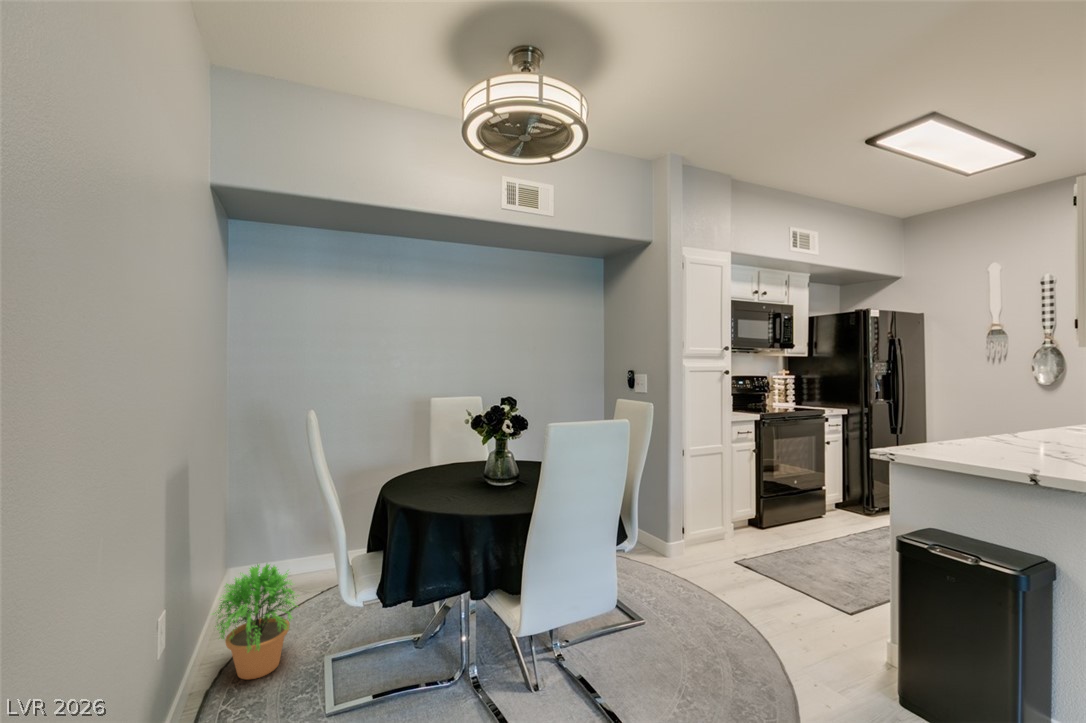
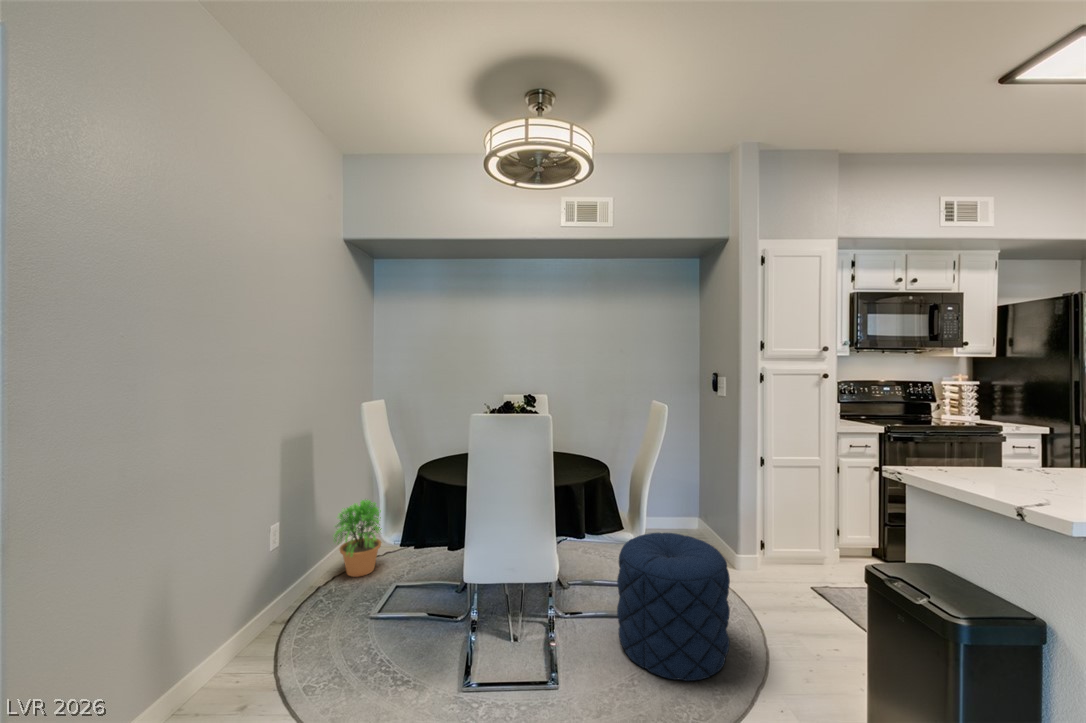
pouf: none [623,534,730,672] -> present [617,533,730,681]

